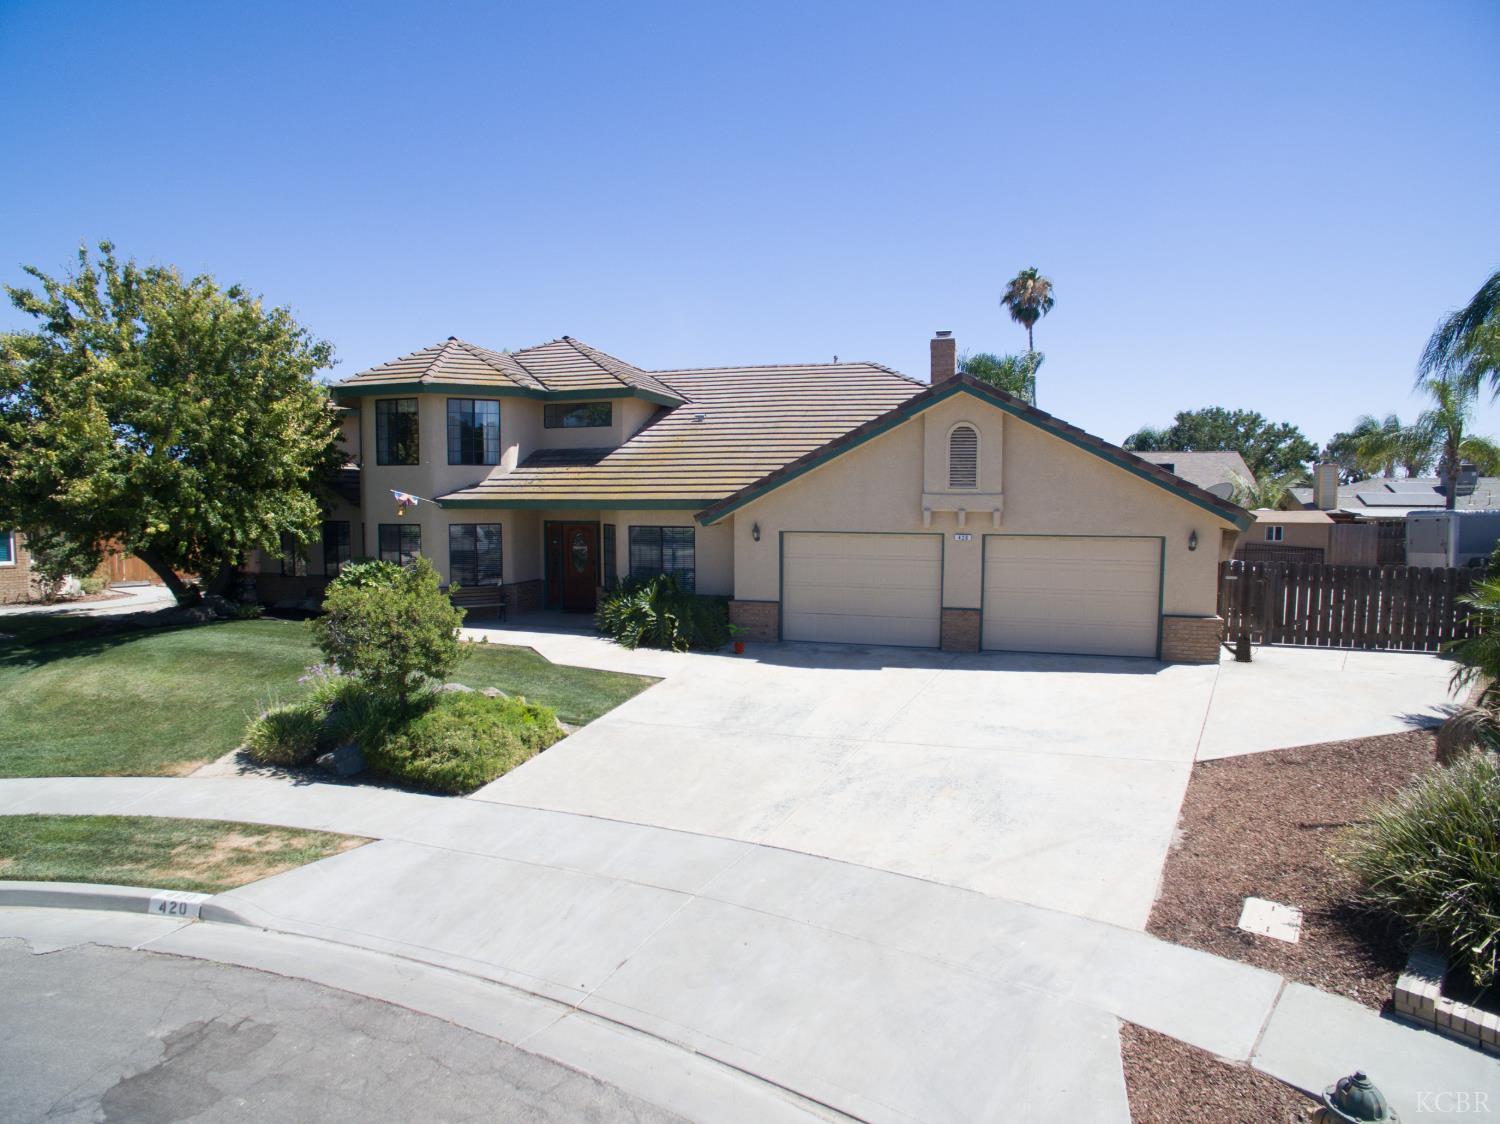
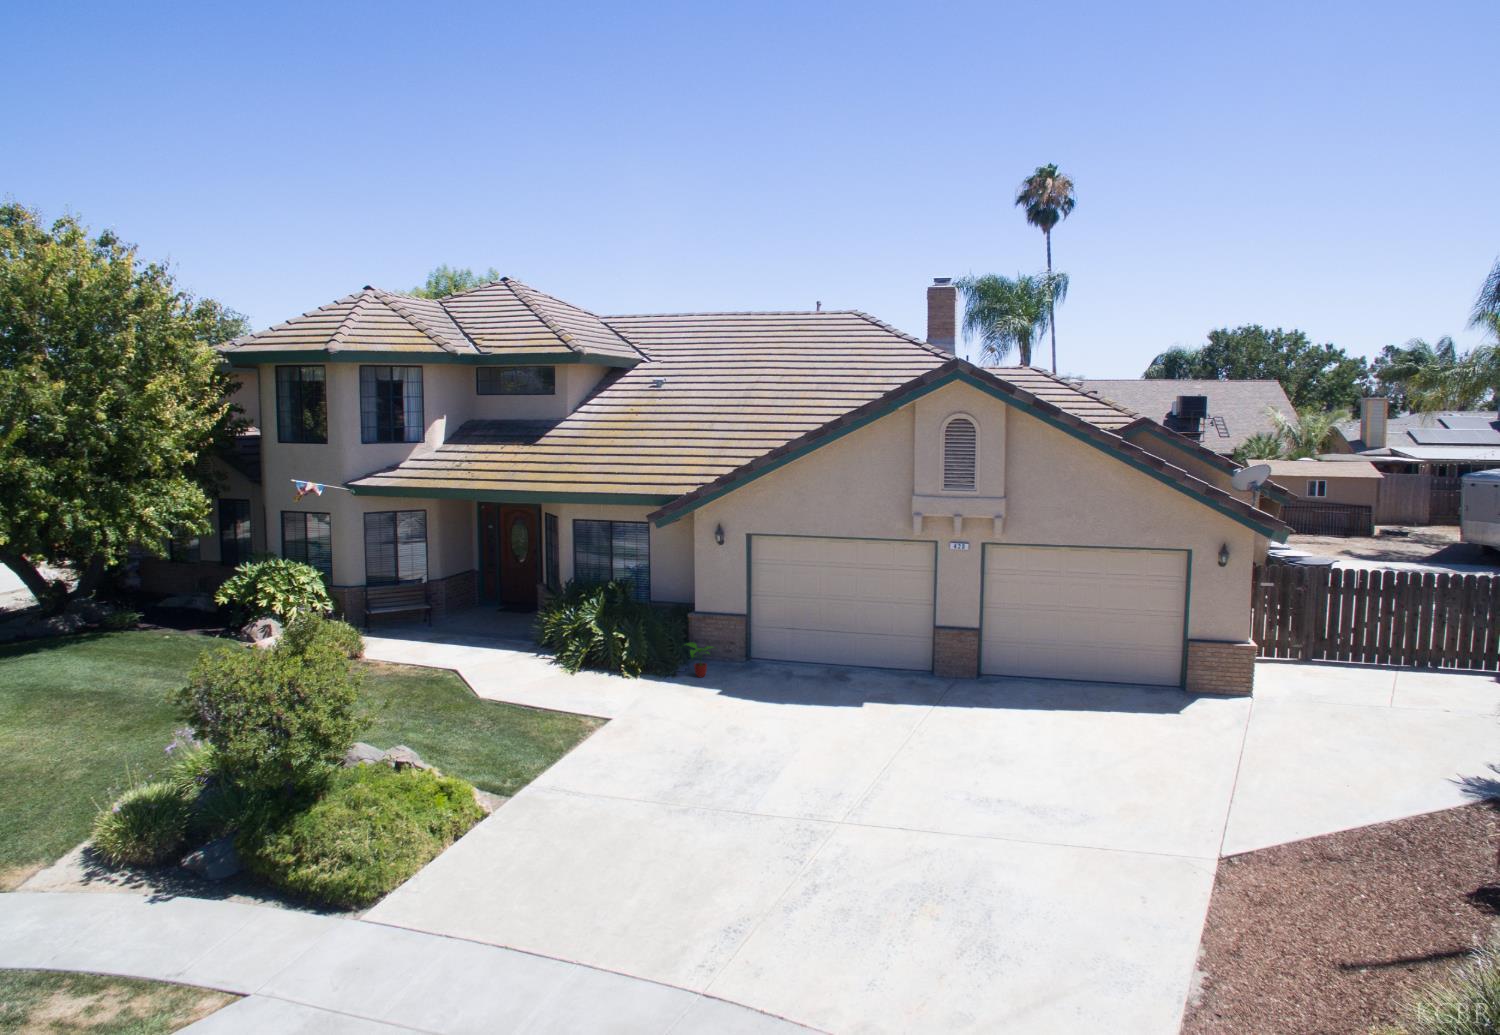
watering can: present [1216,630,1258,662] -> none [1250,657,1298,694]

